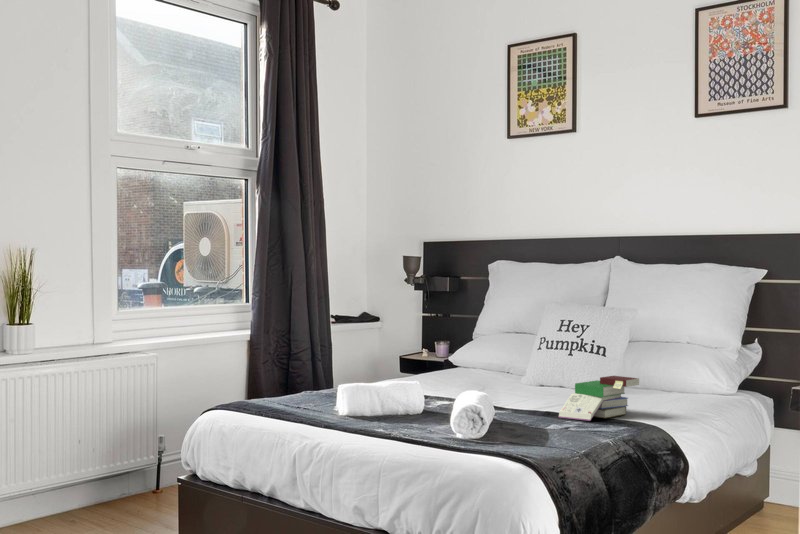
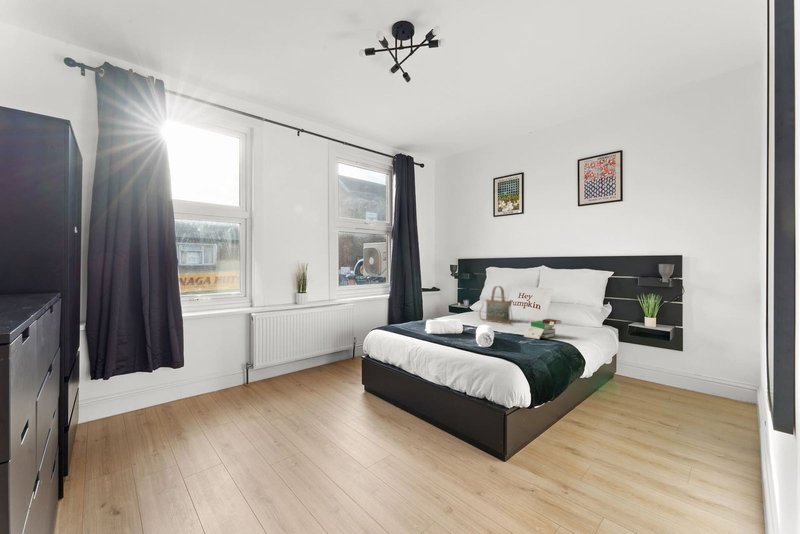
handbag: none [467,305,542,392] -> present [480,286,512,324]

